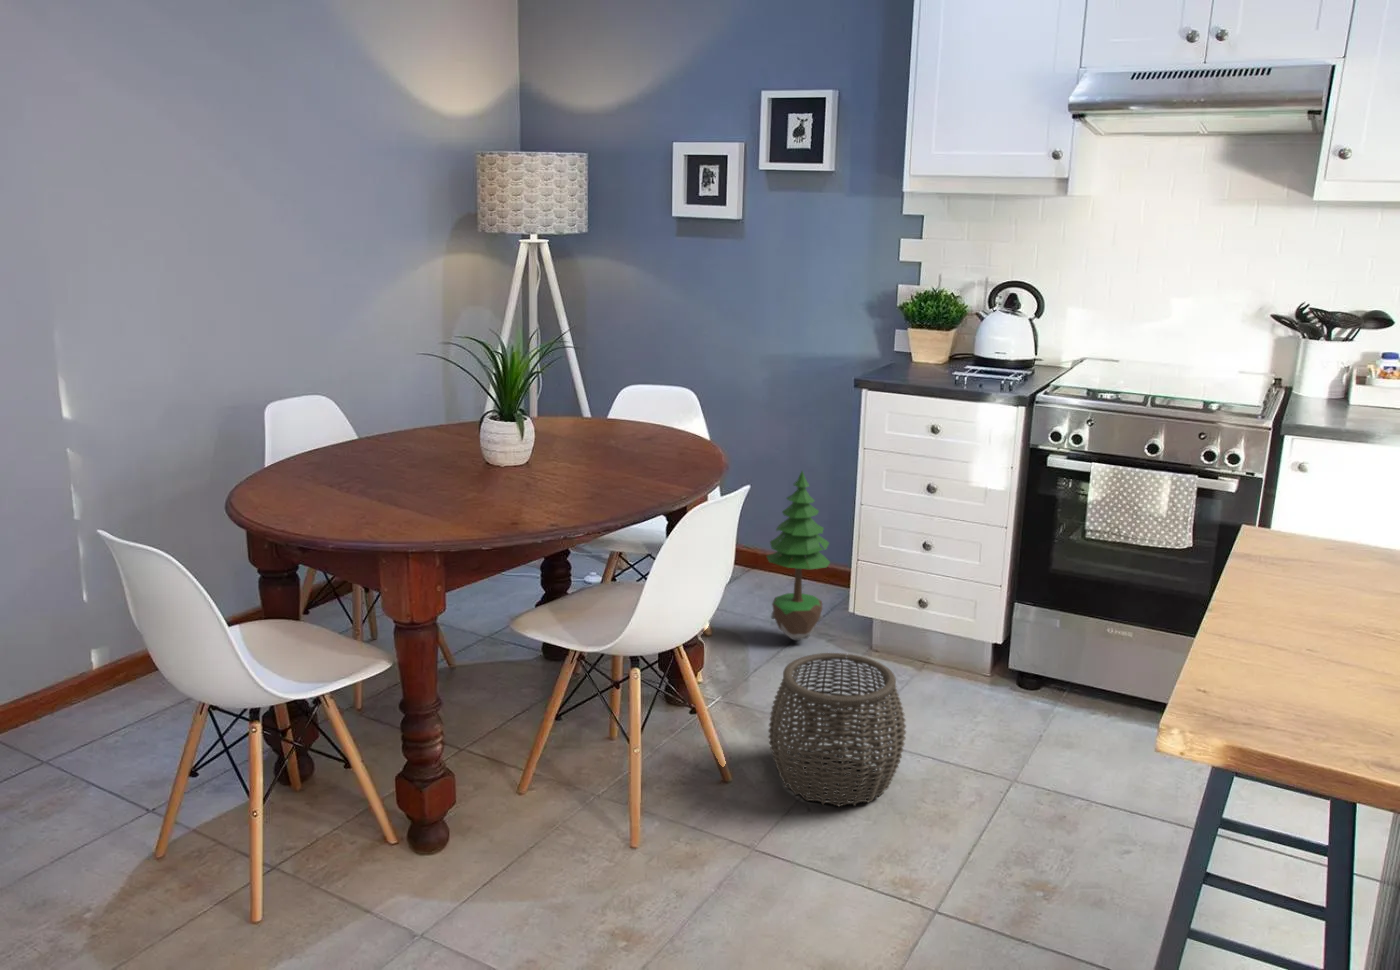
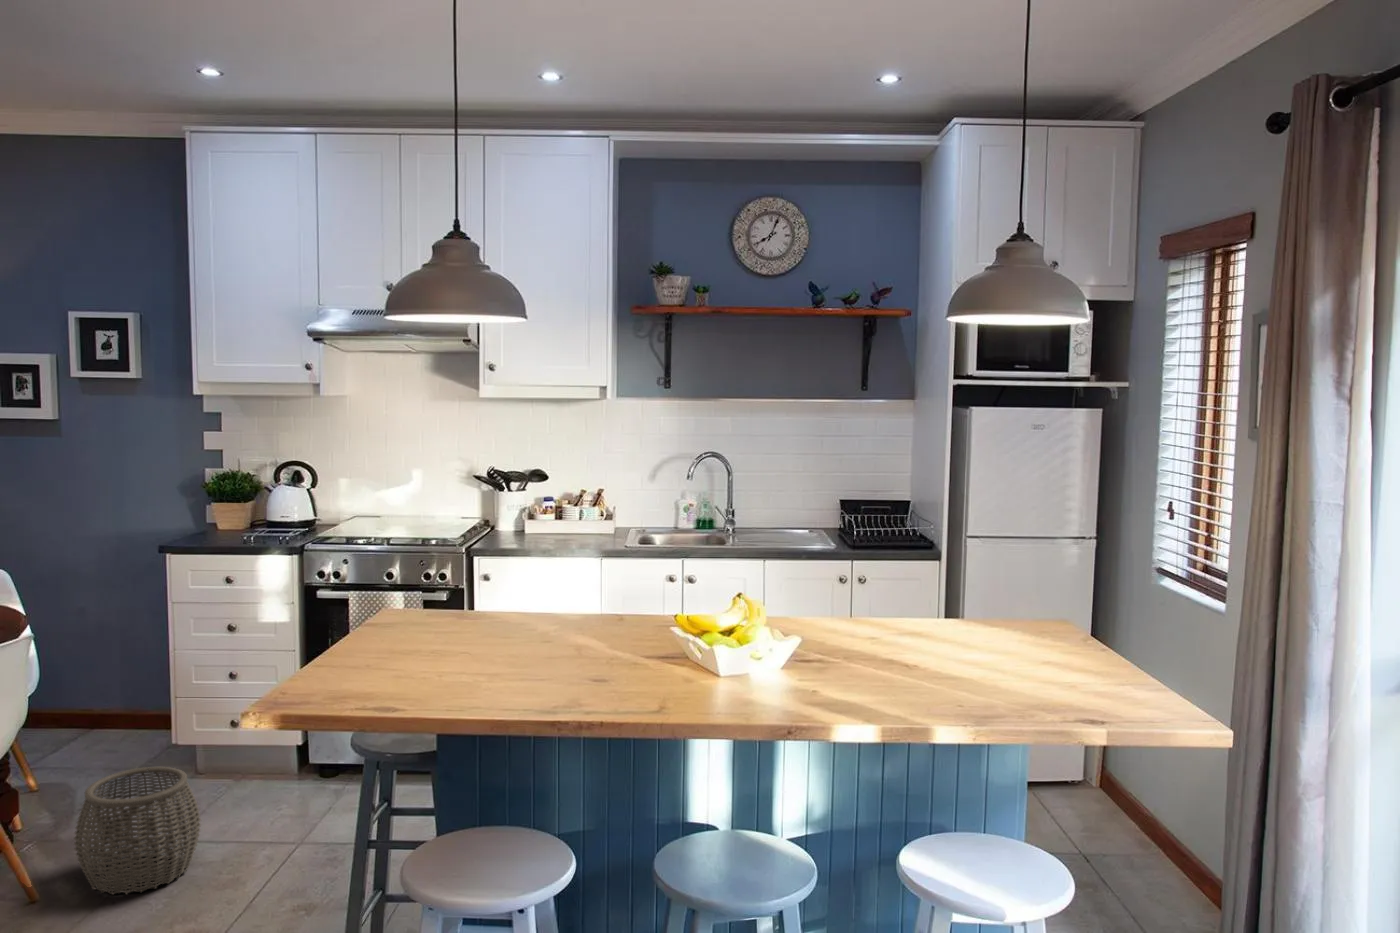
potted tree: present [767,471,830,641] -> none [88,626,152,777]

